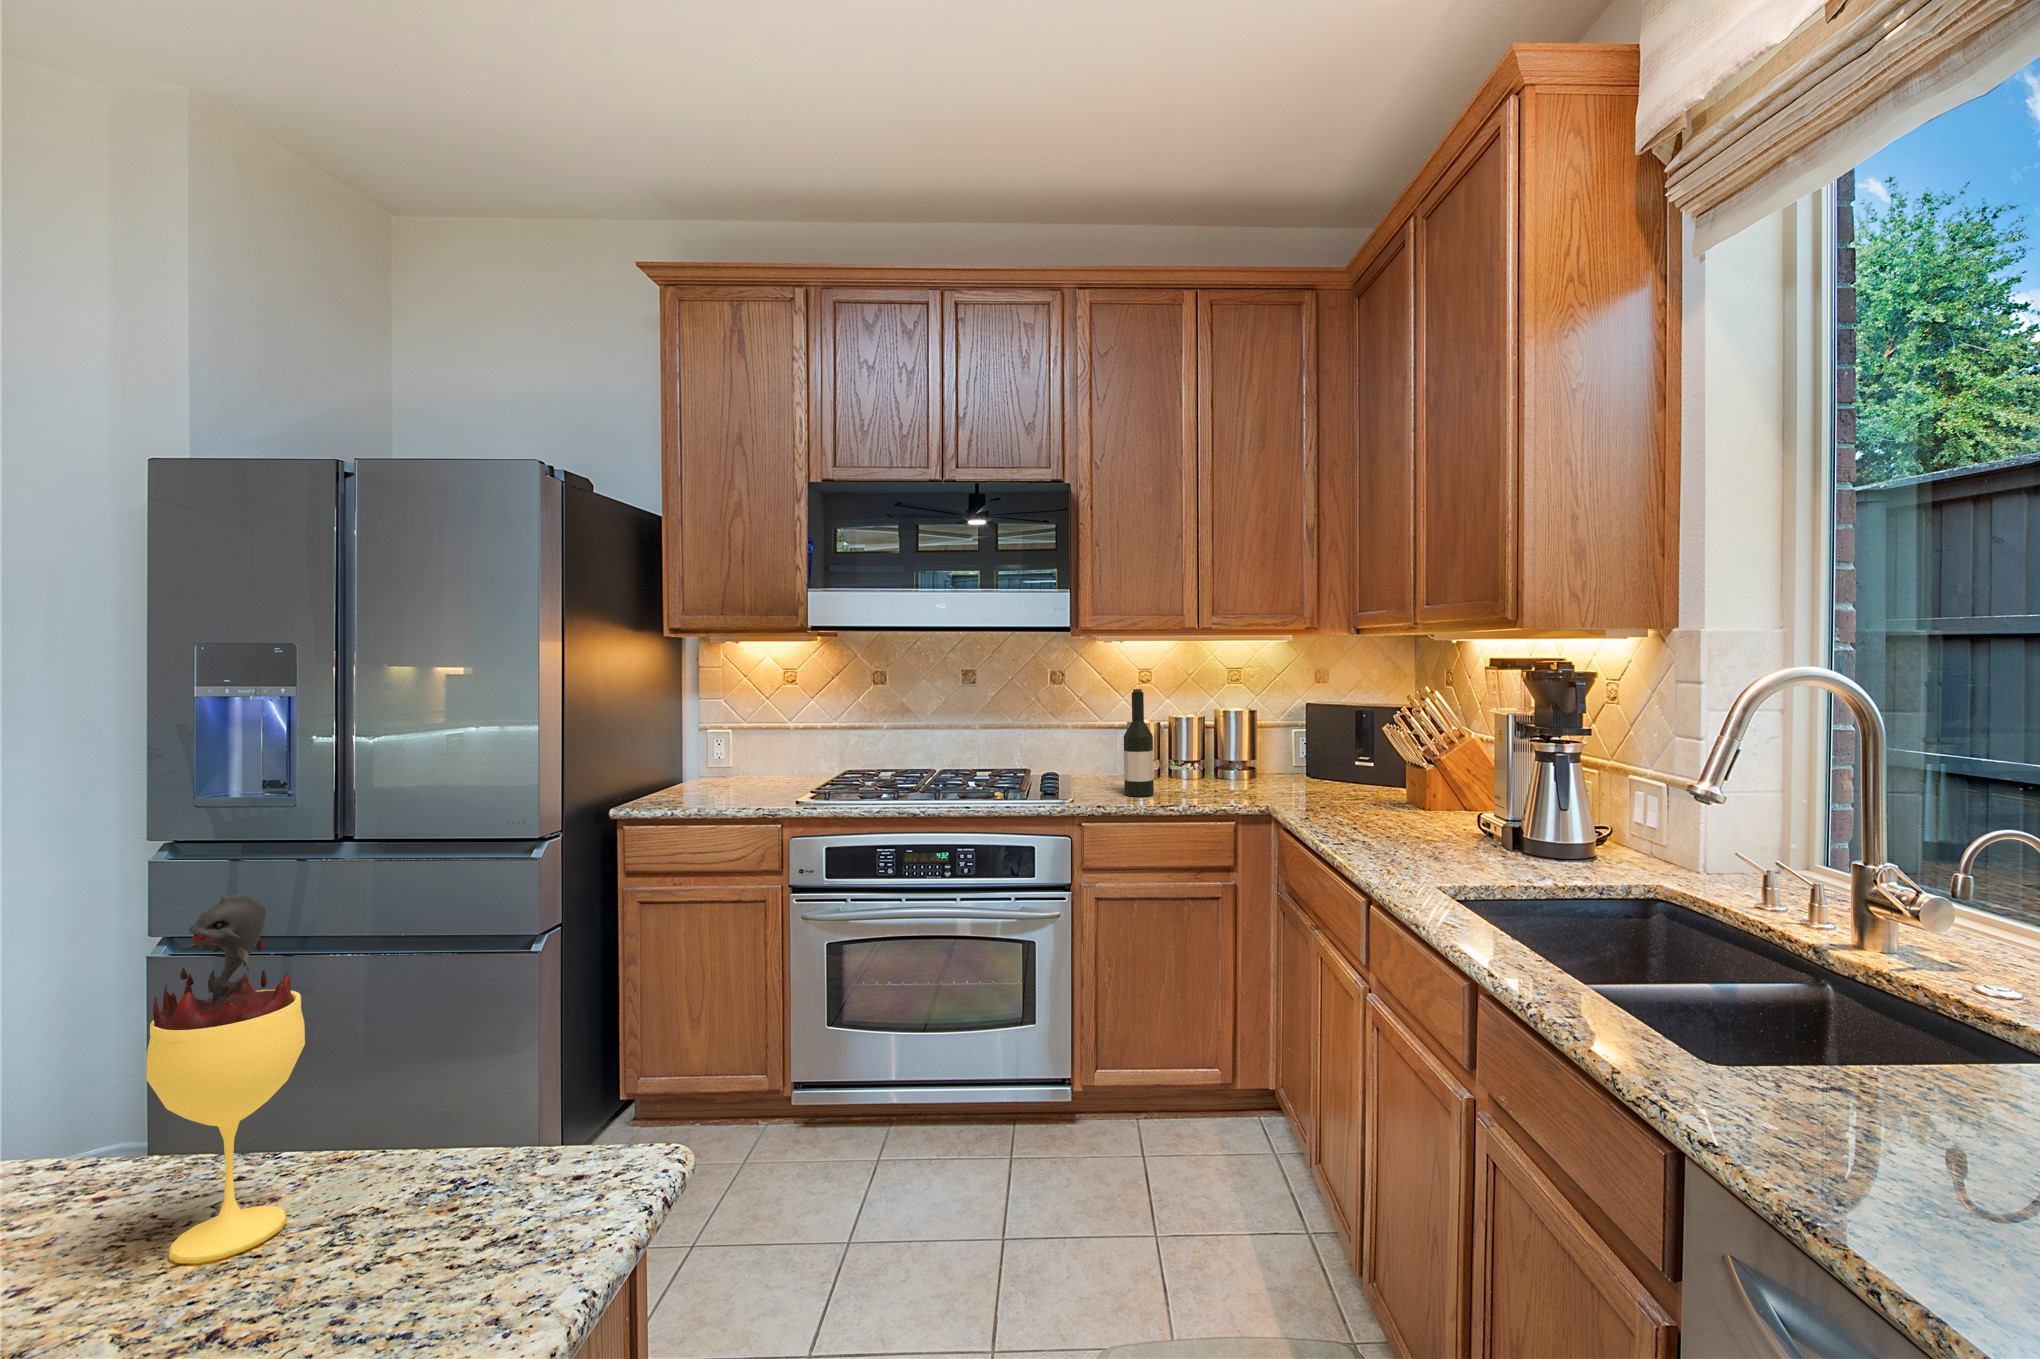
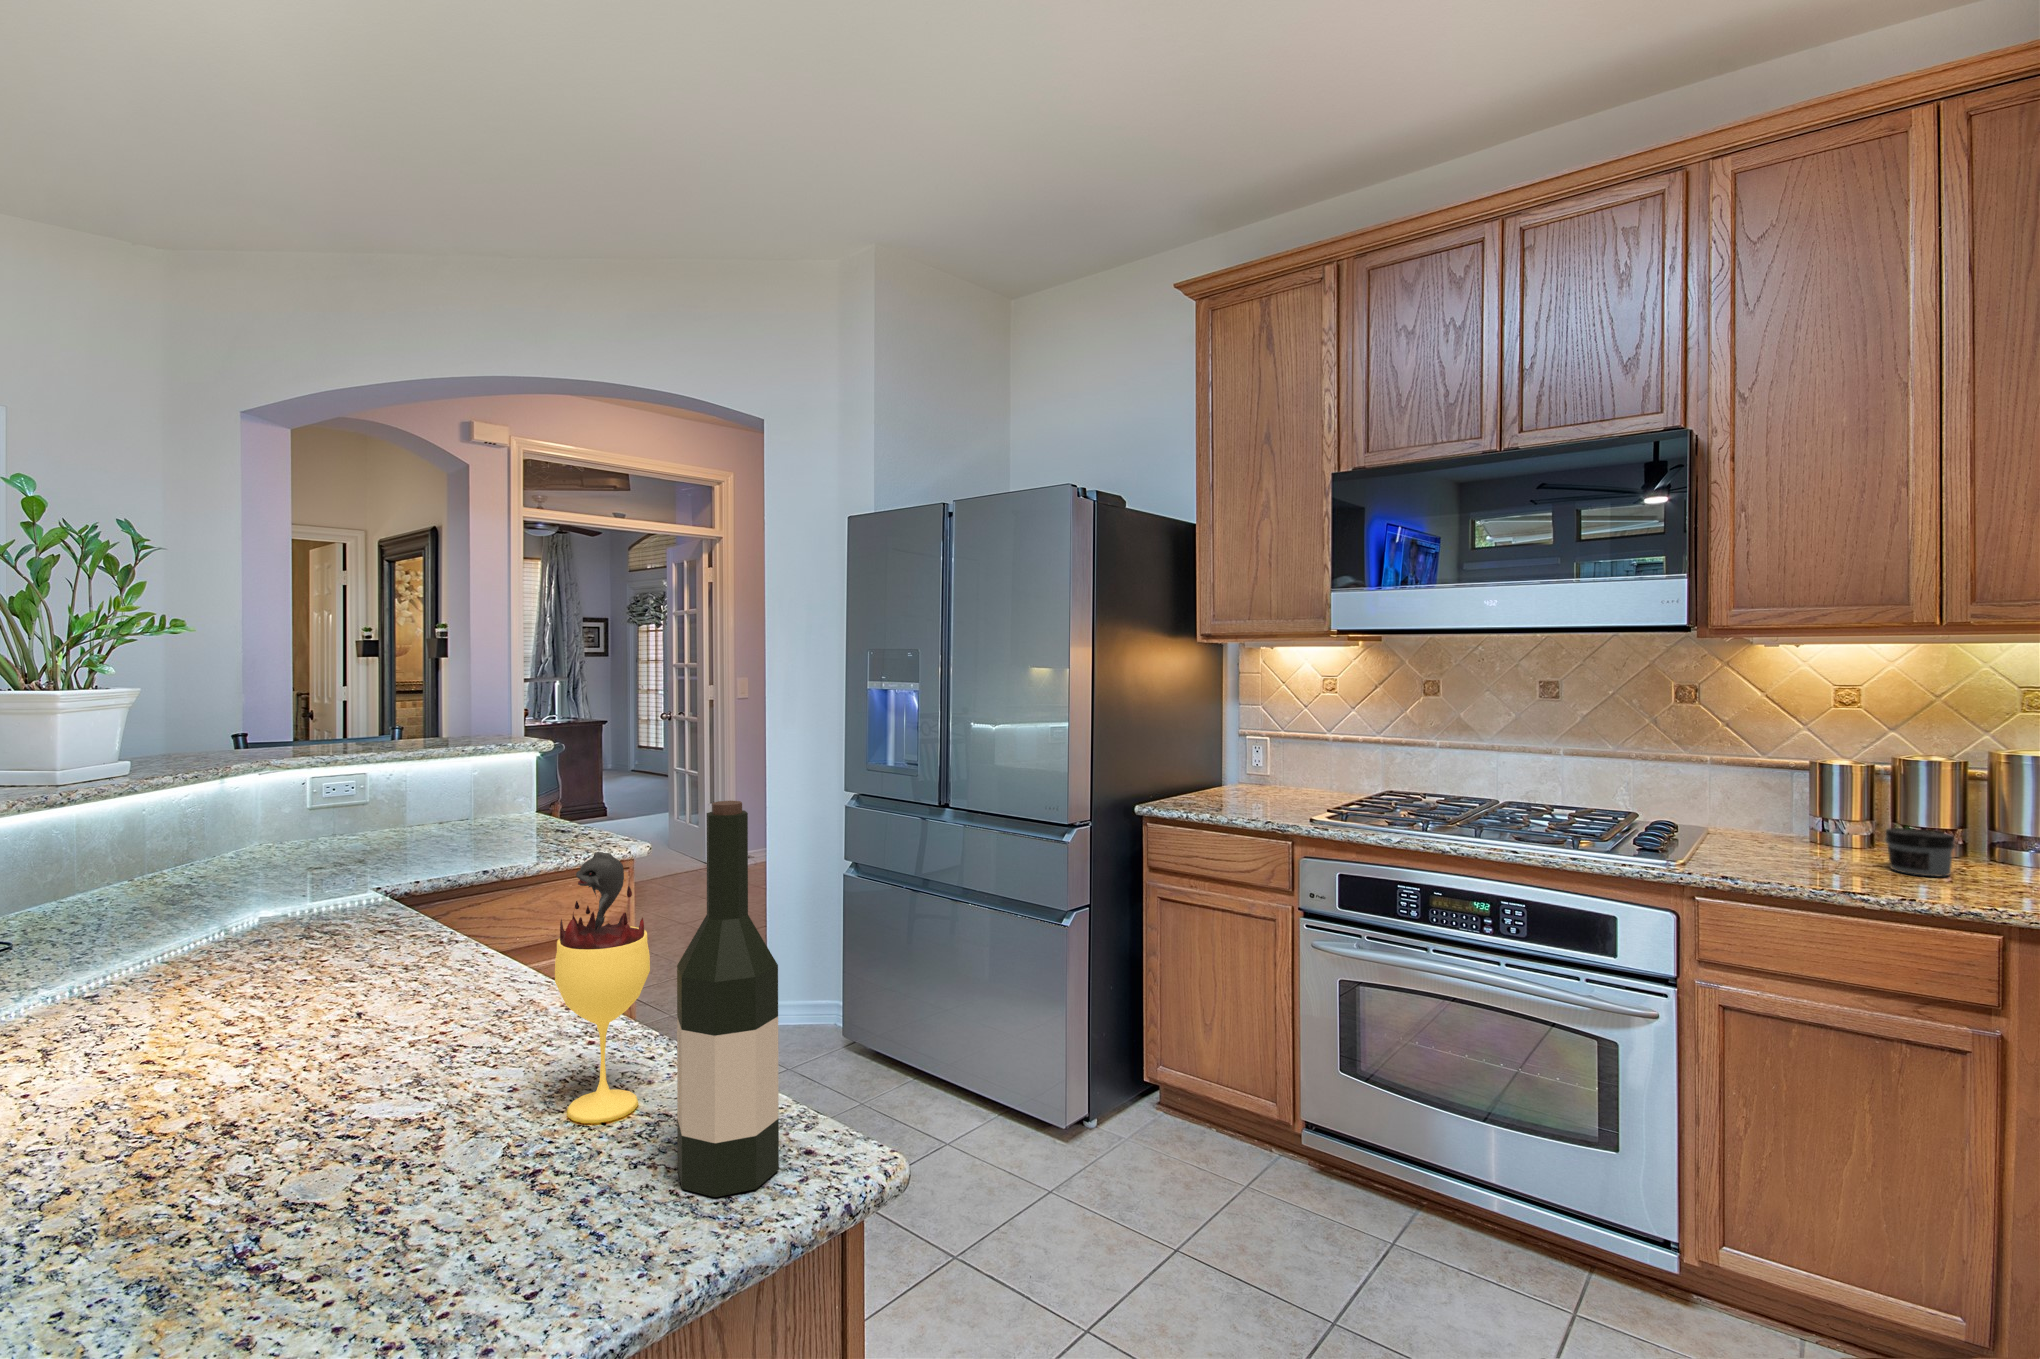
wine bottle: present [1124,689,1154,797] -> present [677,801,779,1197]
jar: none [1173,759,1207,788] -> present [1885,828,1955,876]

